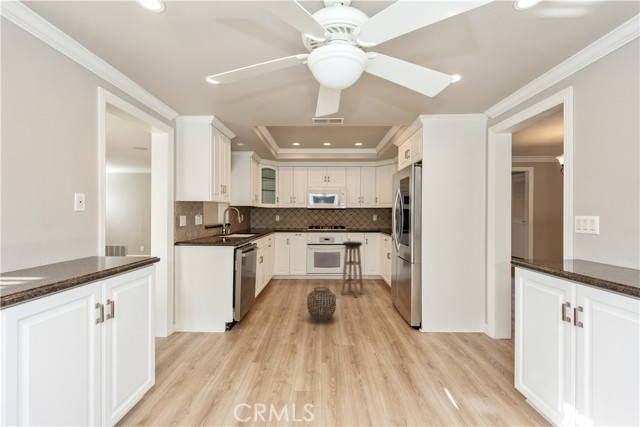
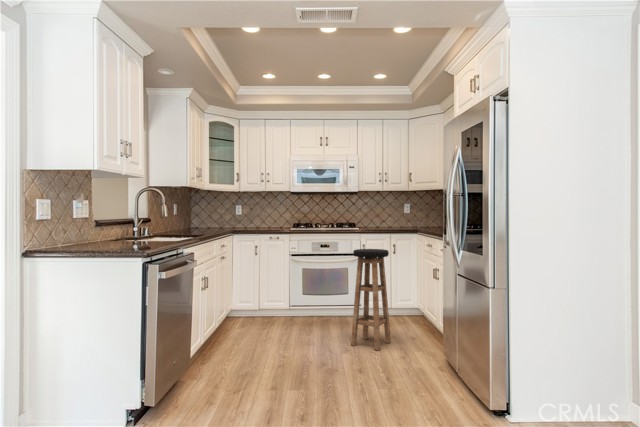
woven basket: present [307,287,336,321] -> none [288,334,343,401]

